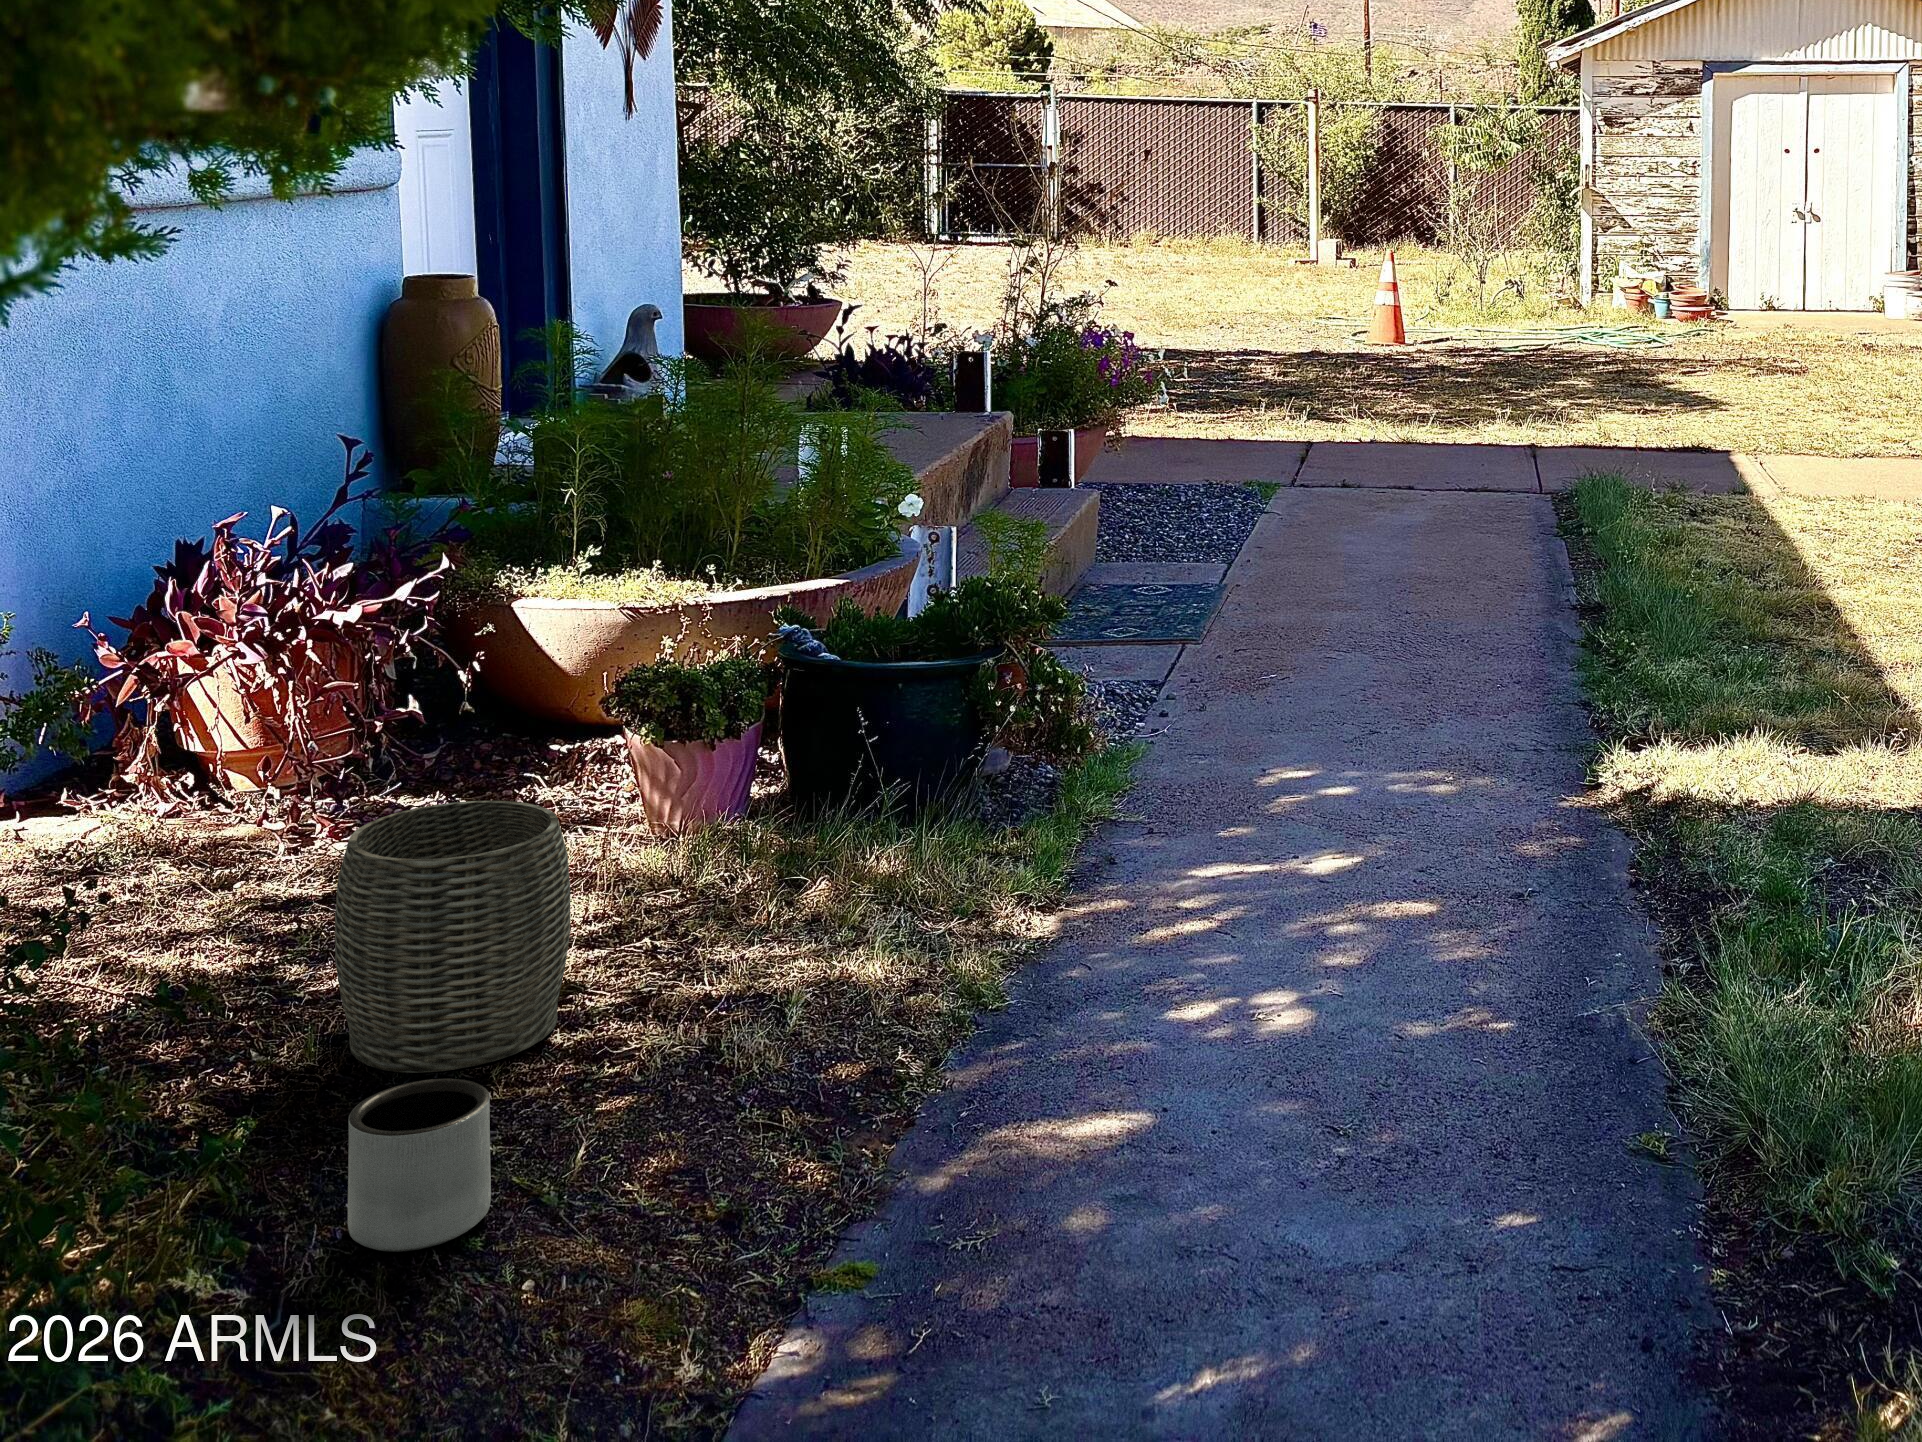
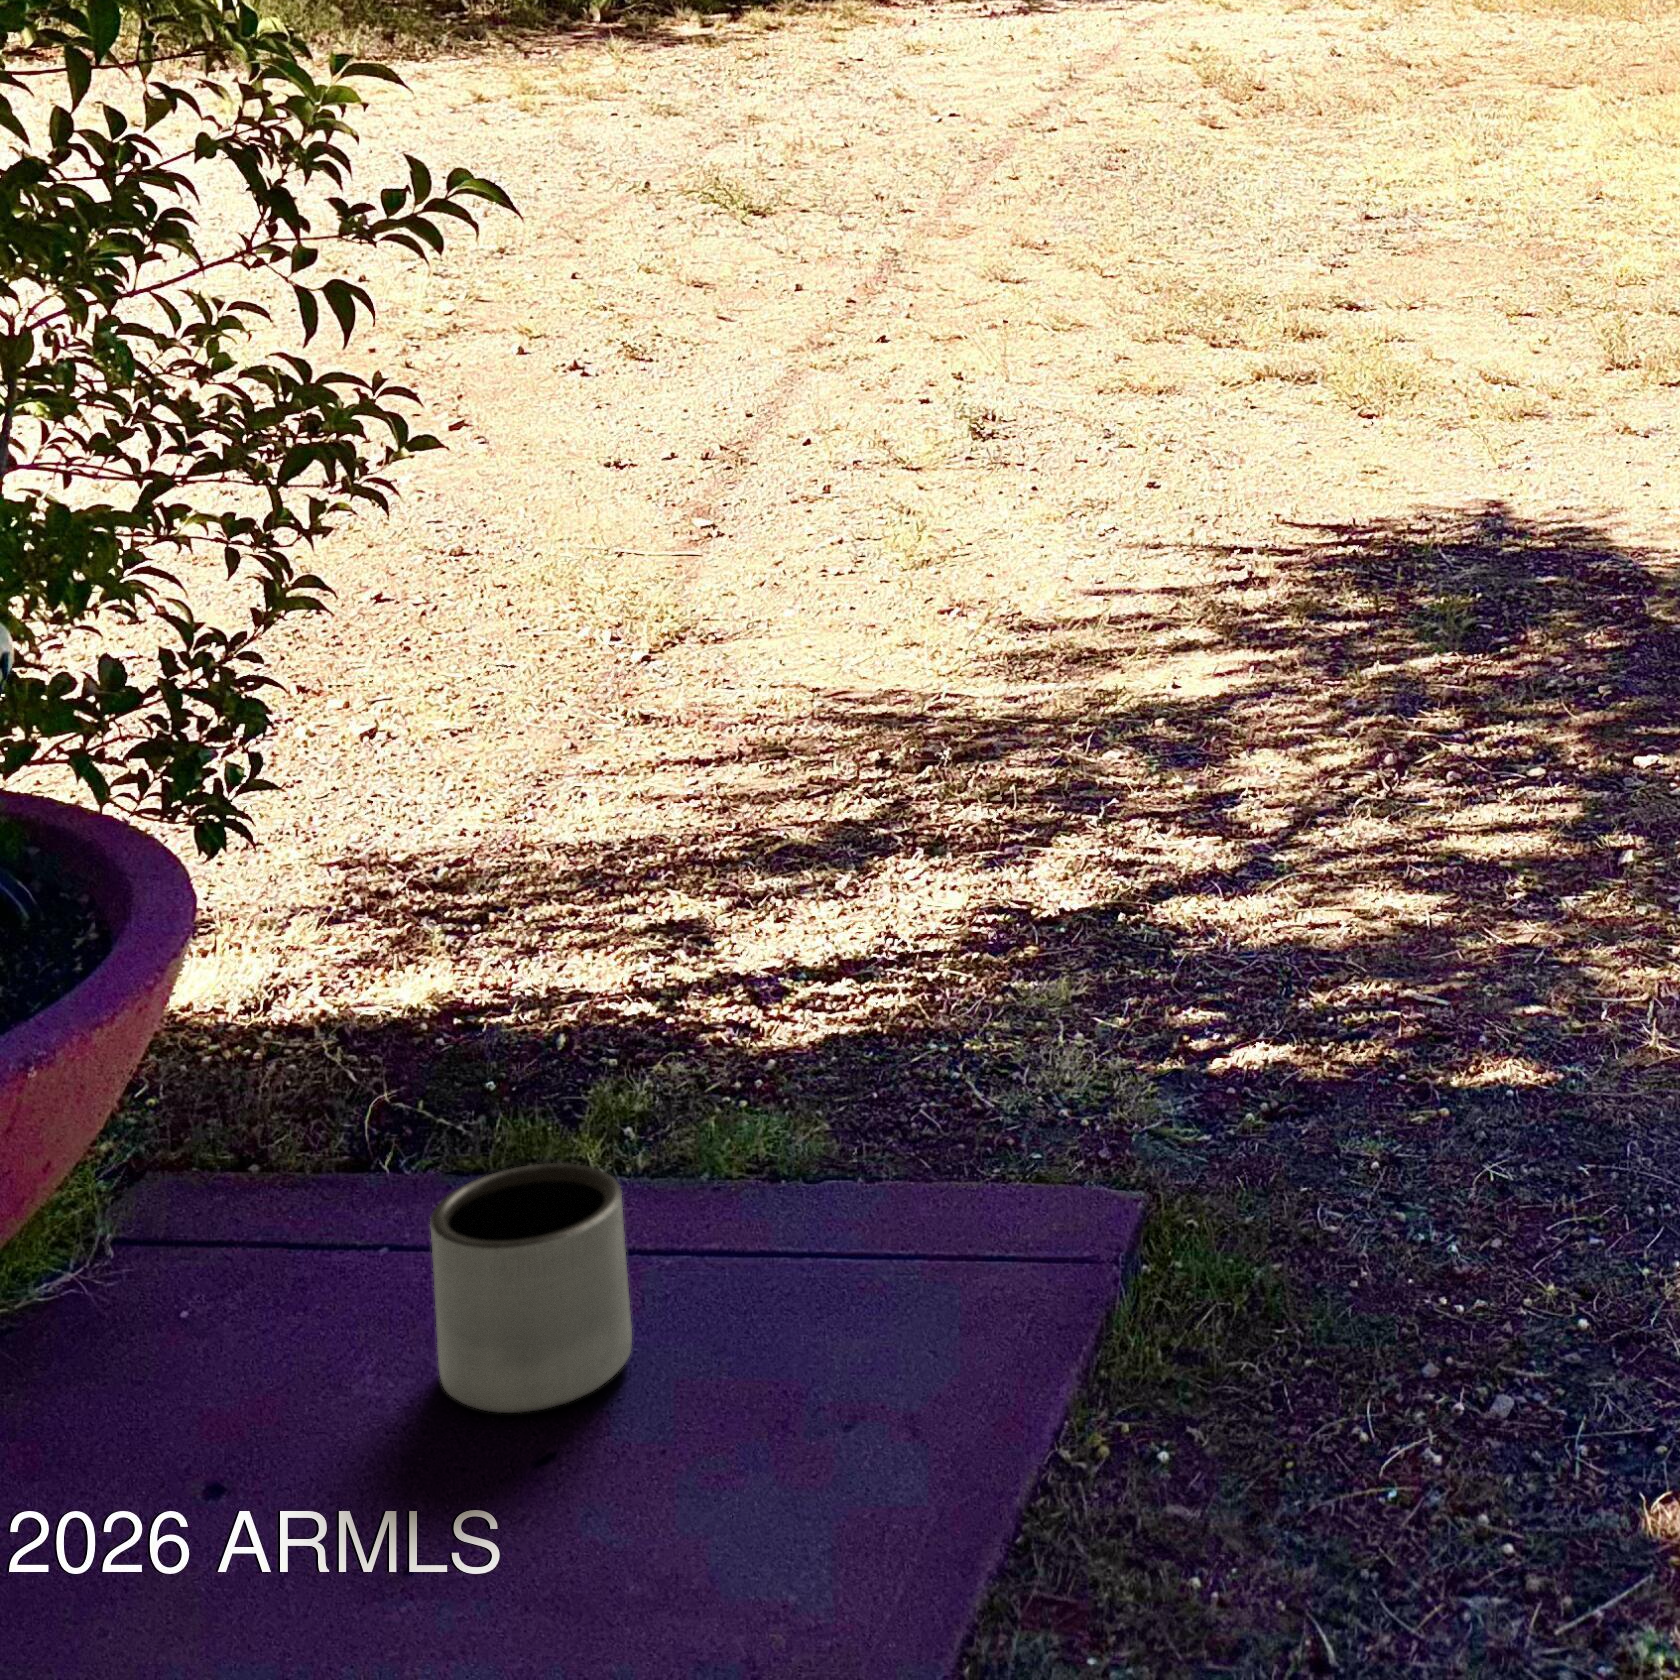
woven basket: present [335,801,570,1073] -> none [371,755,694,1149]

